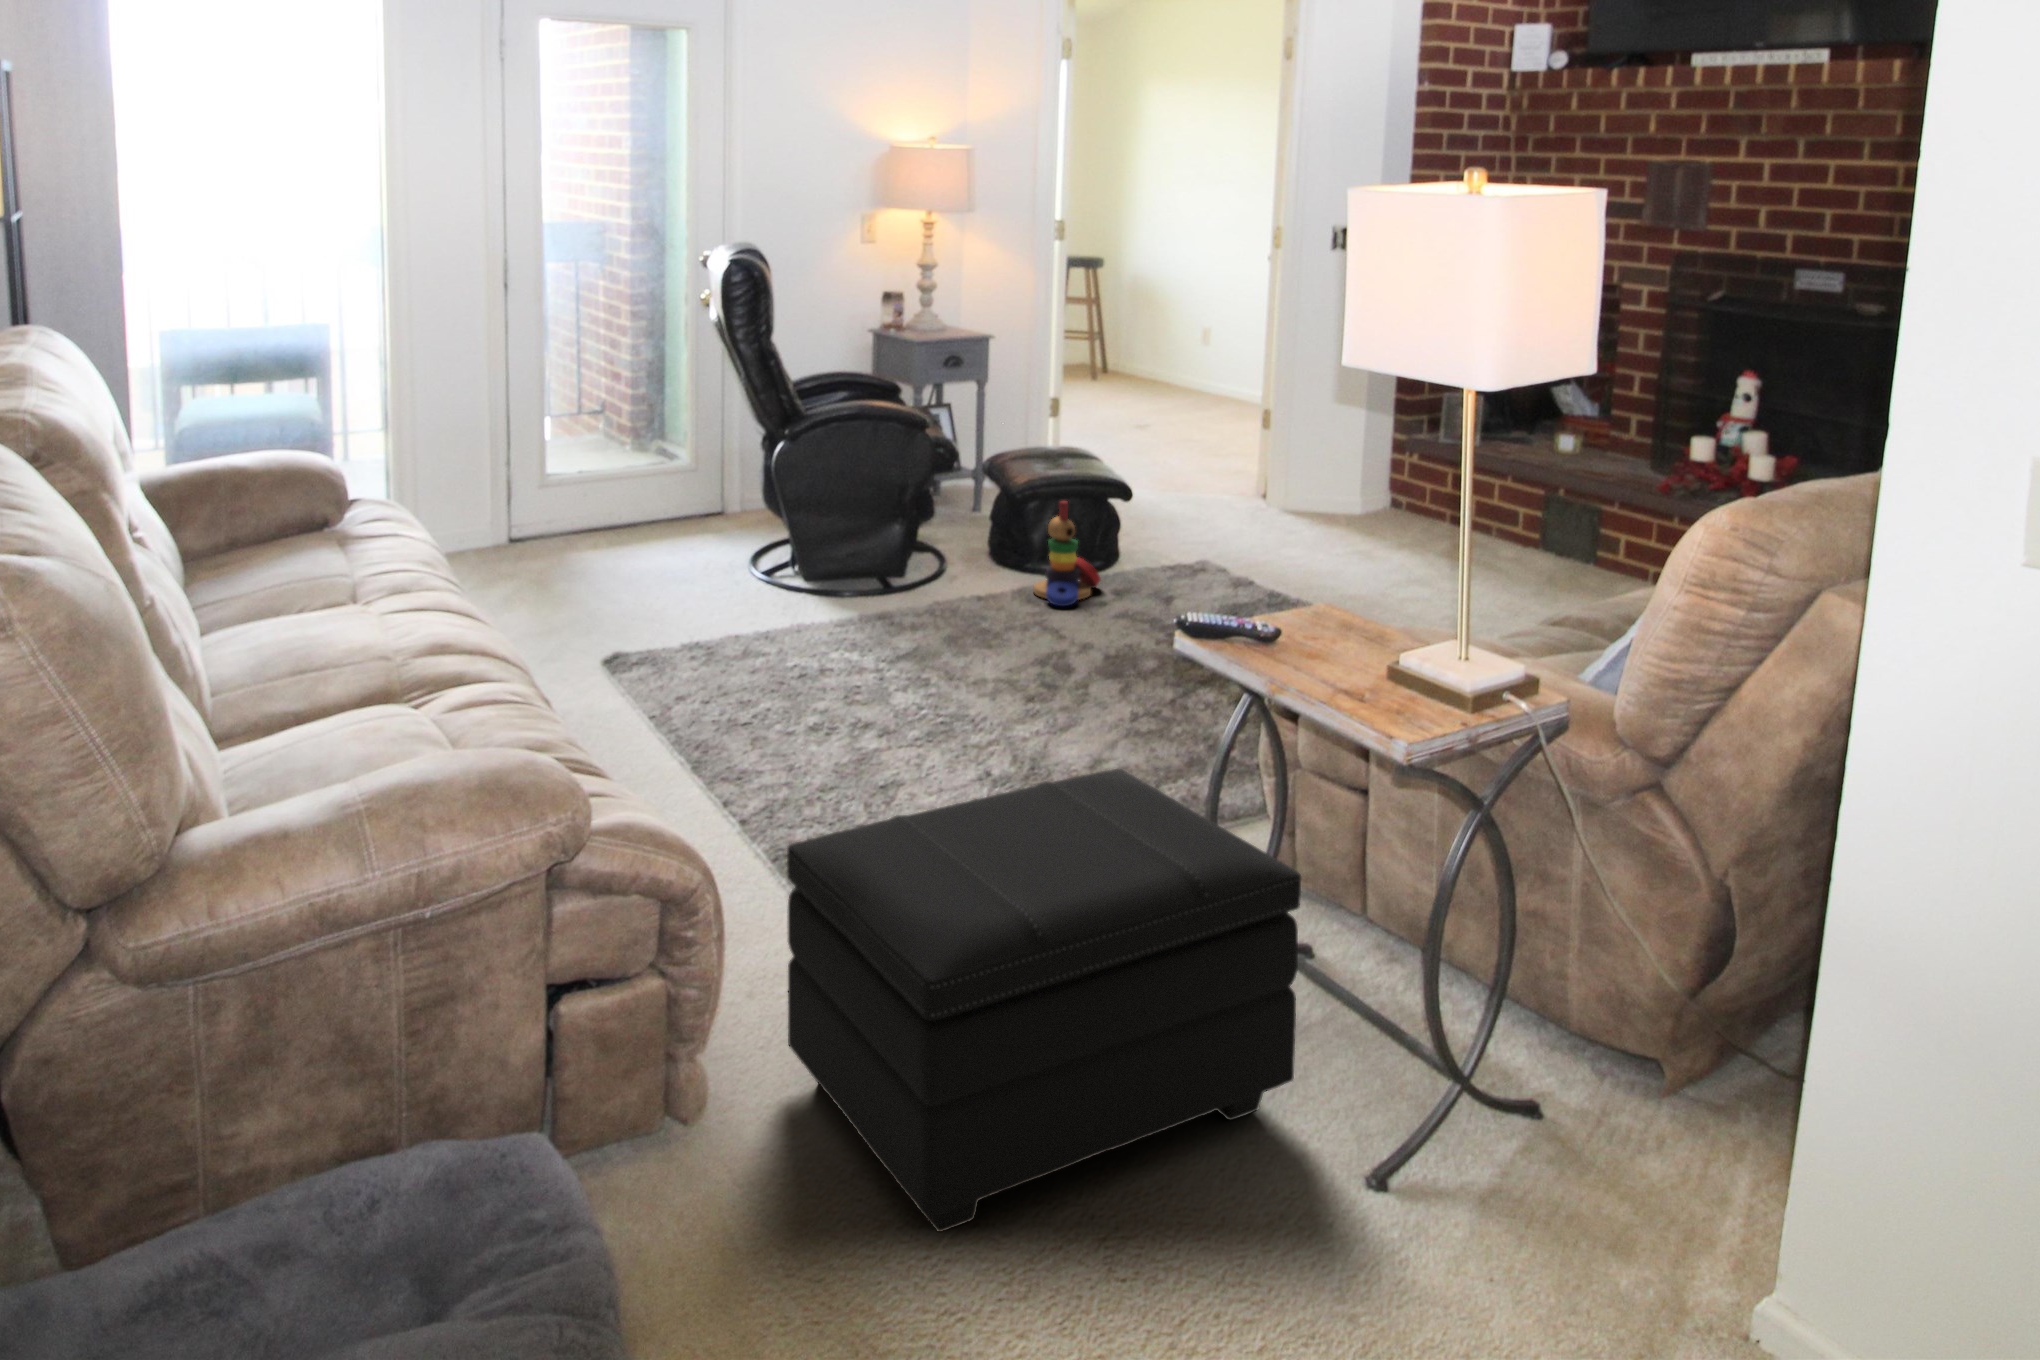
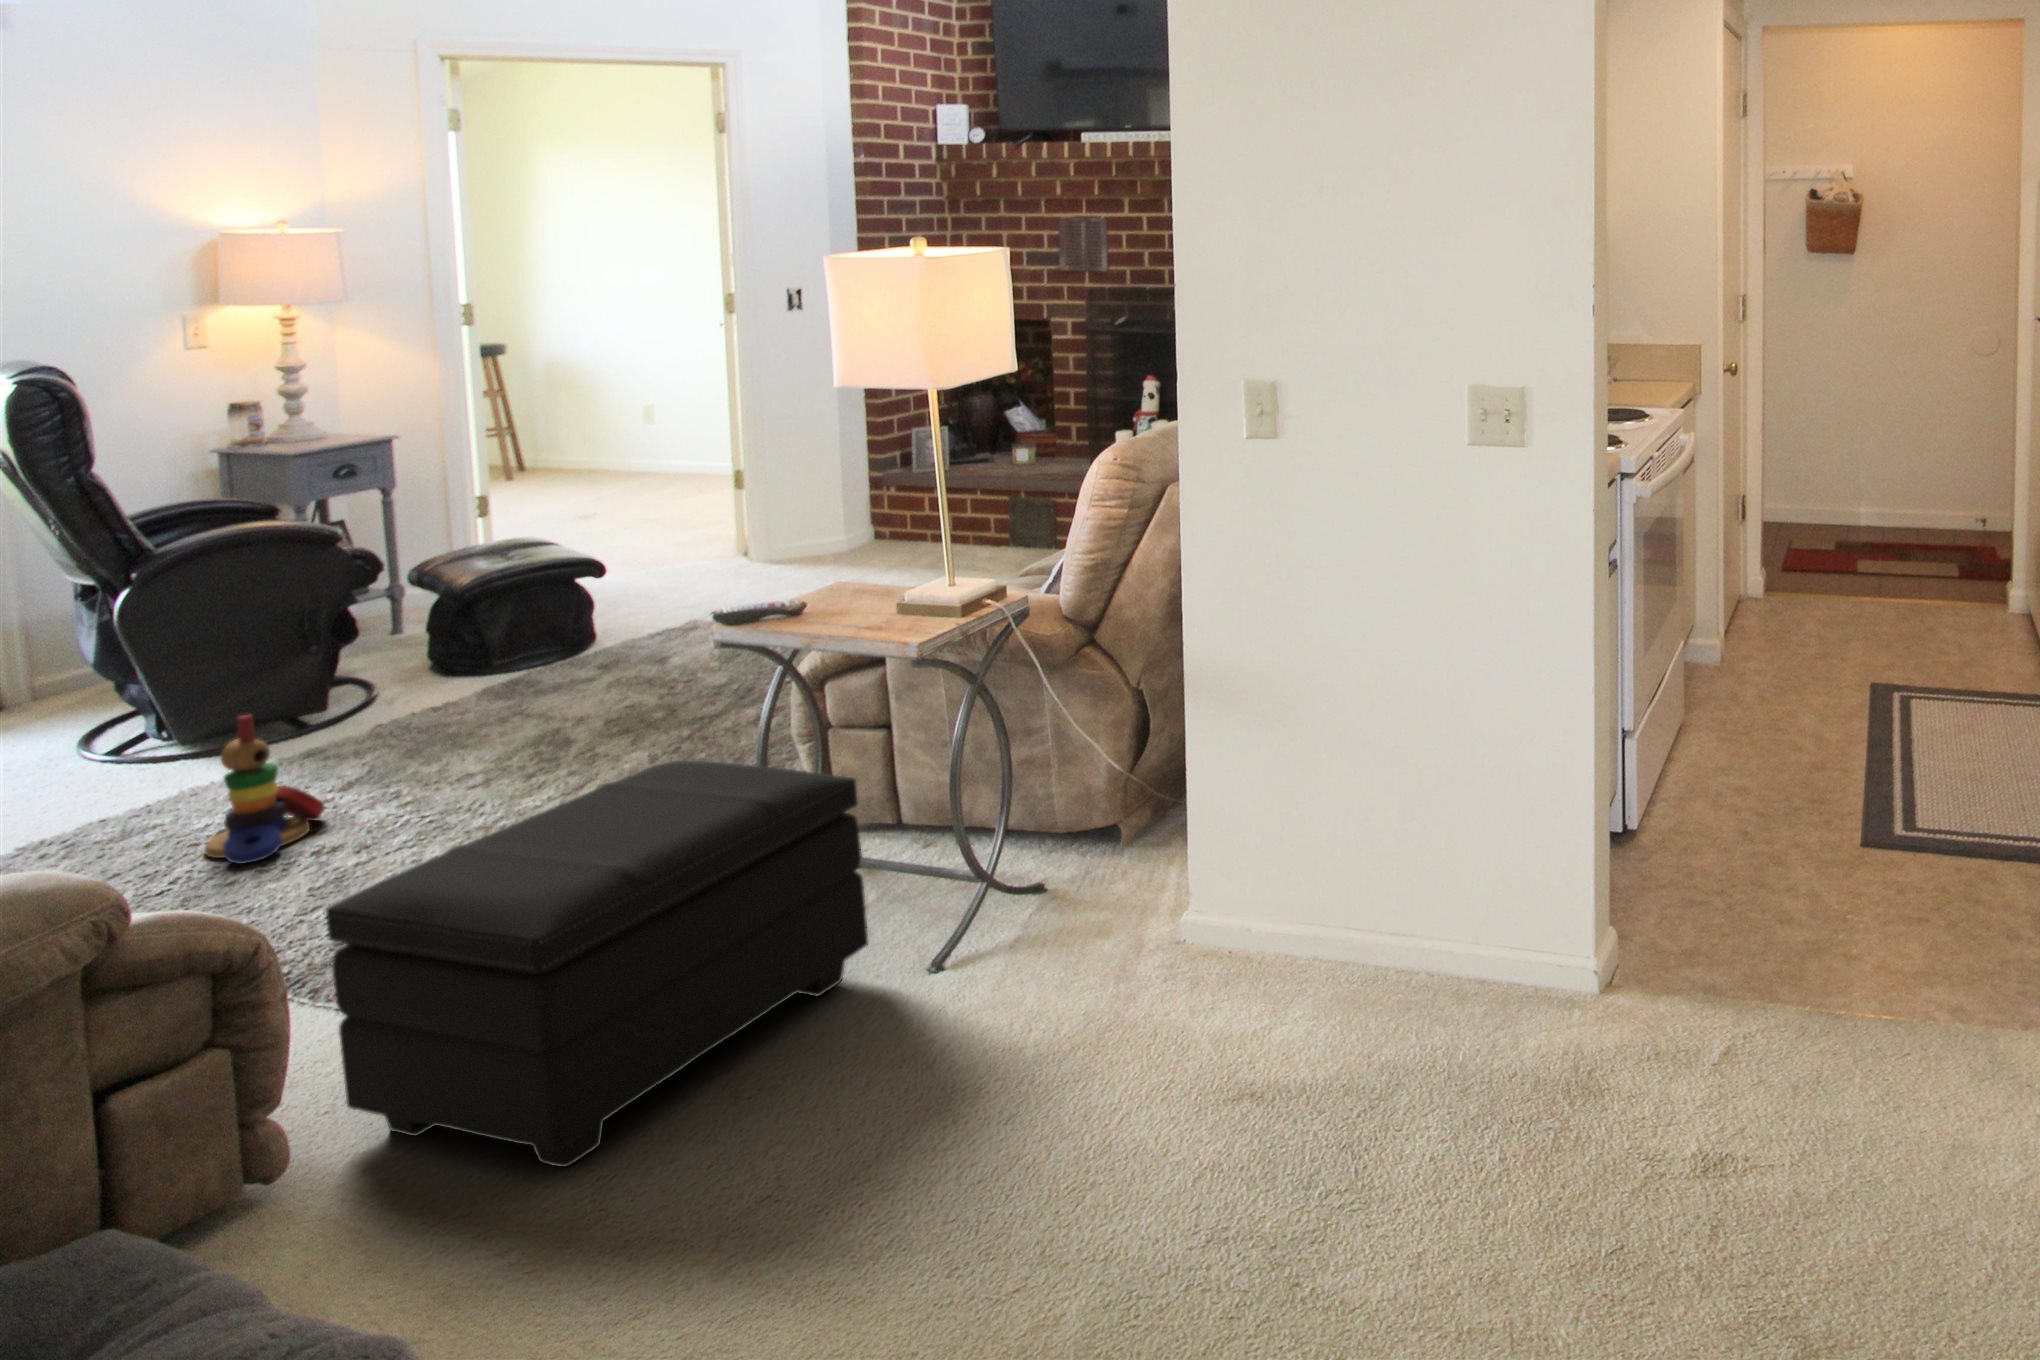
stacking toy: present [1033,501,1100,606] -> present [205,715,325,864]

